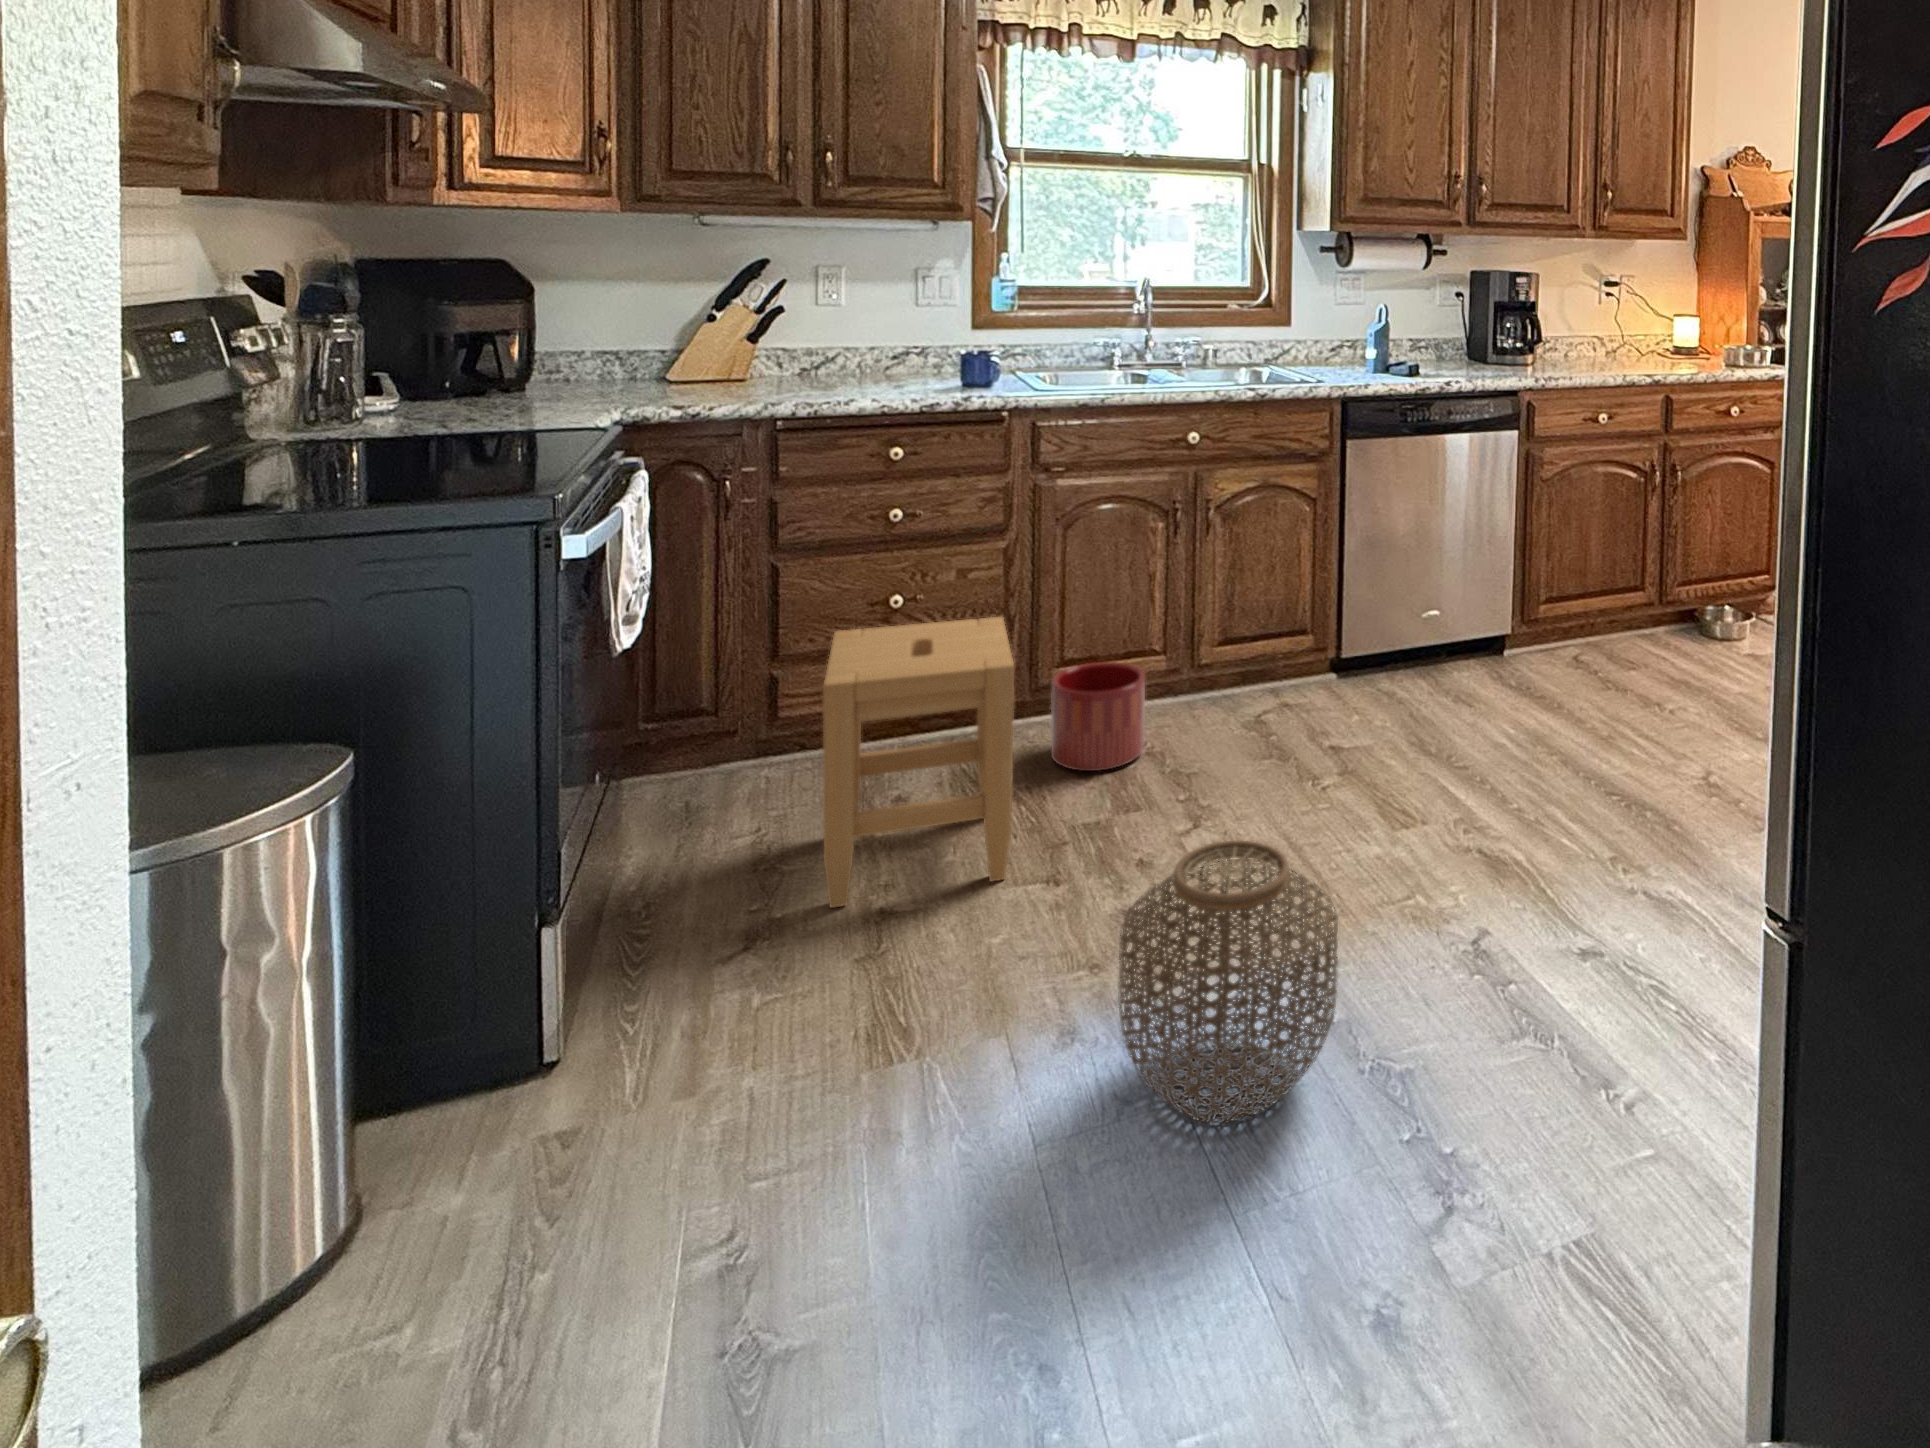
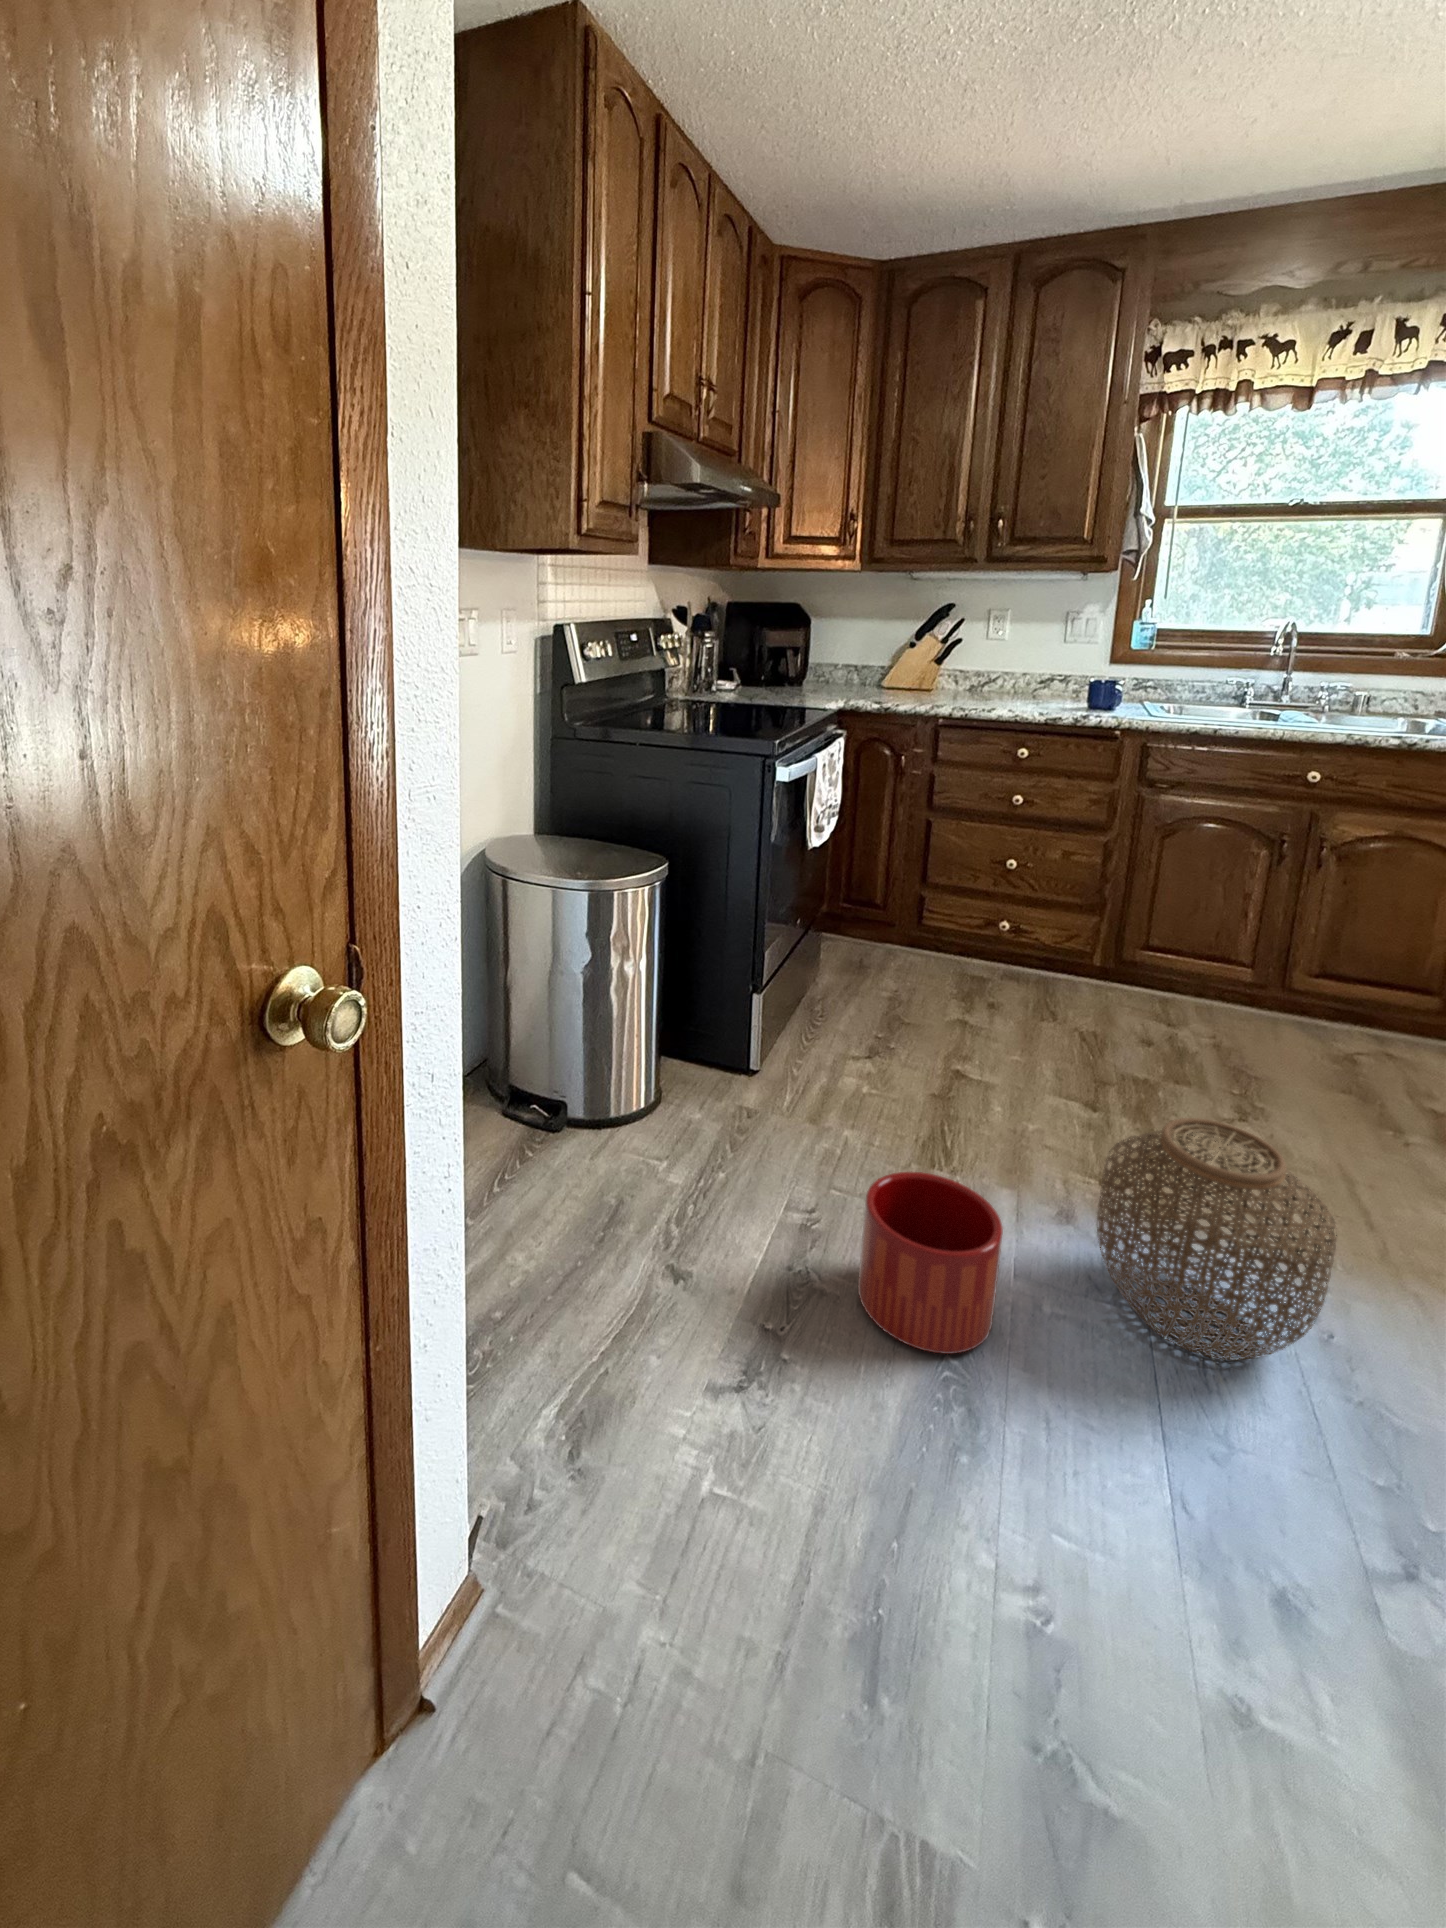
stool: present [823,617,1014,908] -> none [924,871,1086,1086]
planter: present [1051,662,1145,771] -> present [858,1171,1003,1354]

